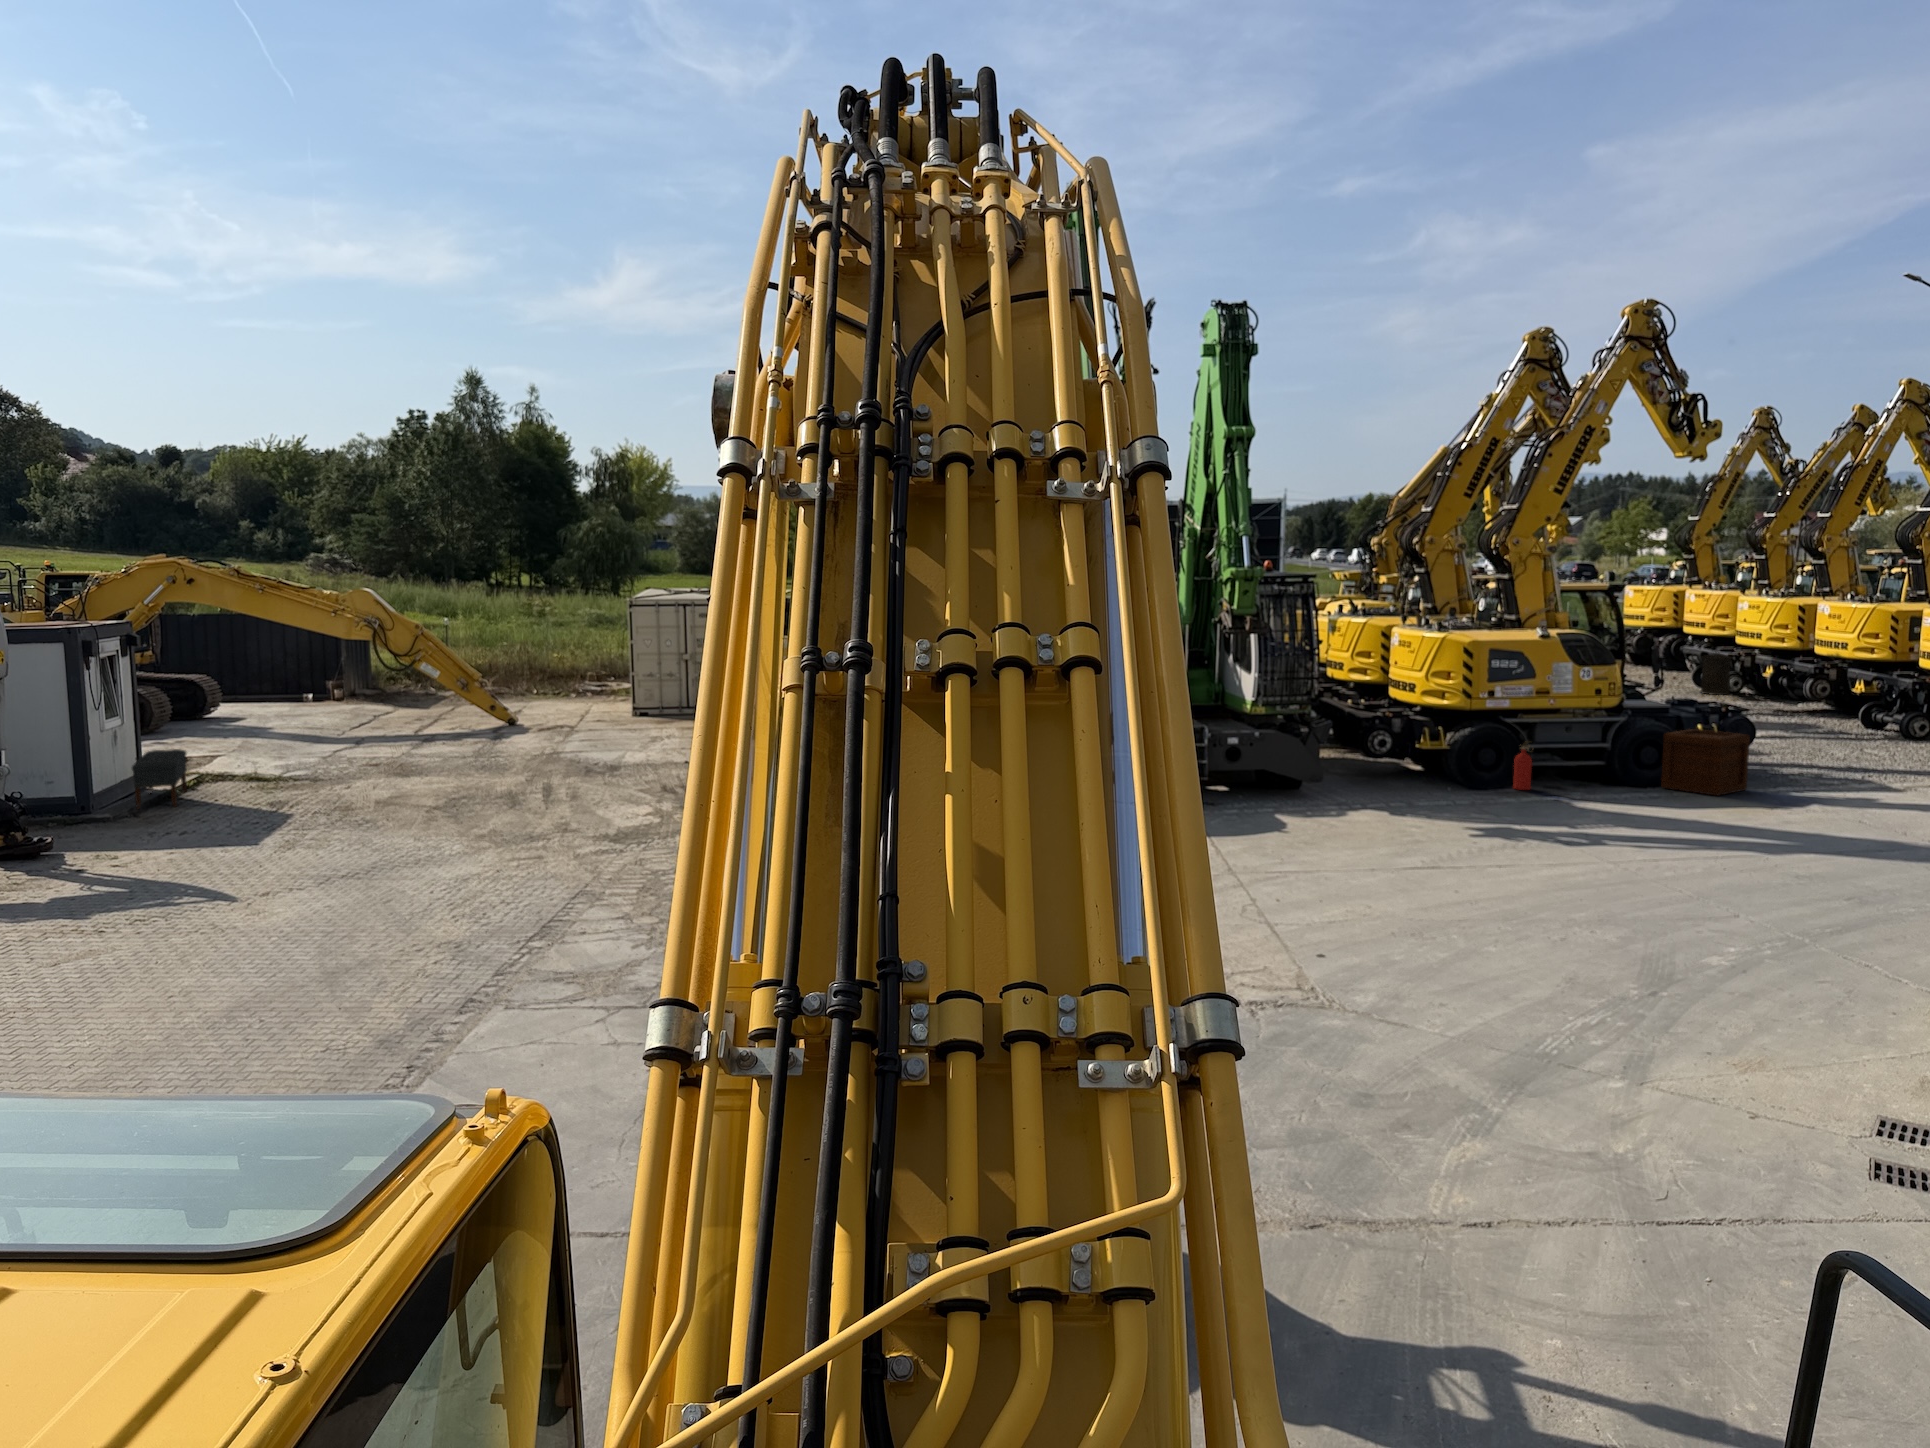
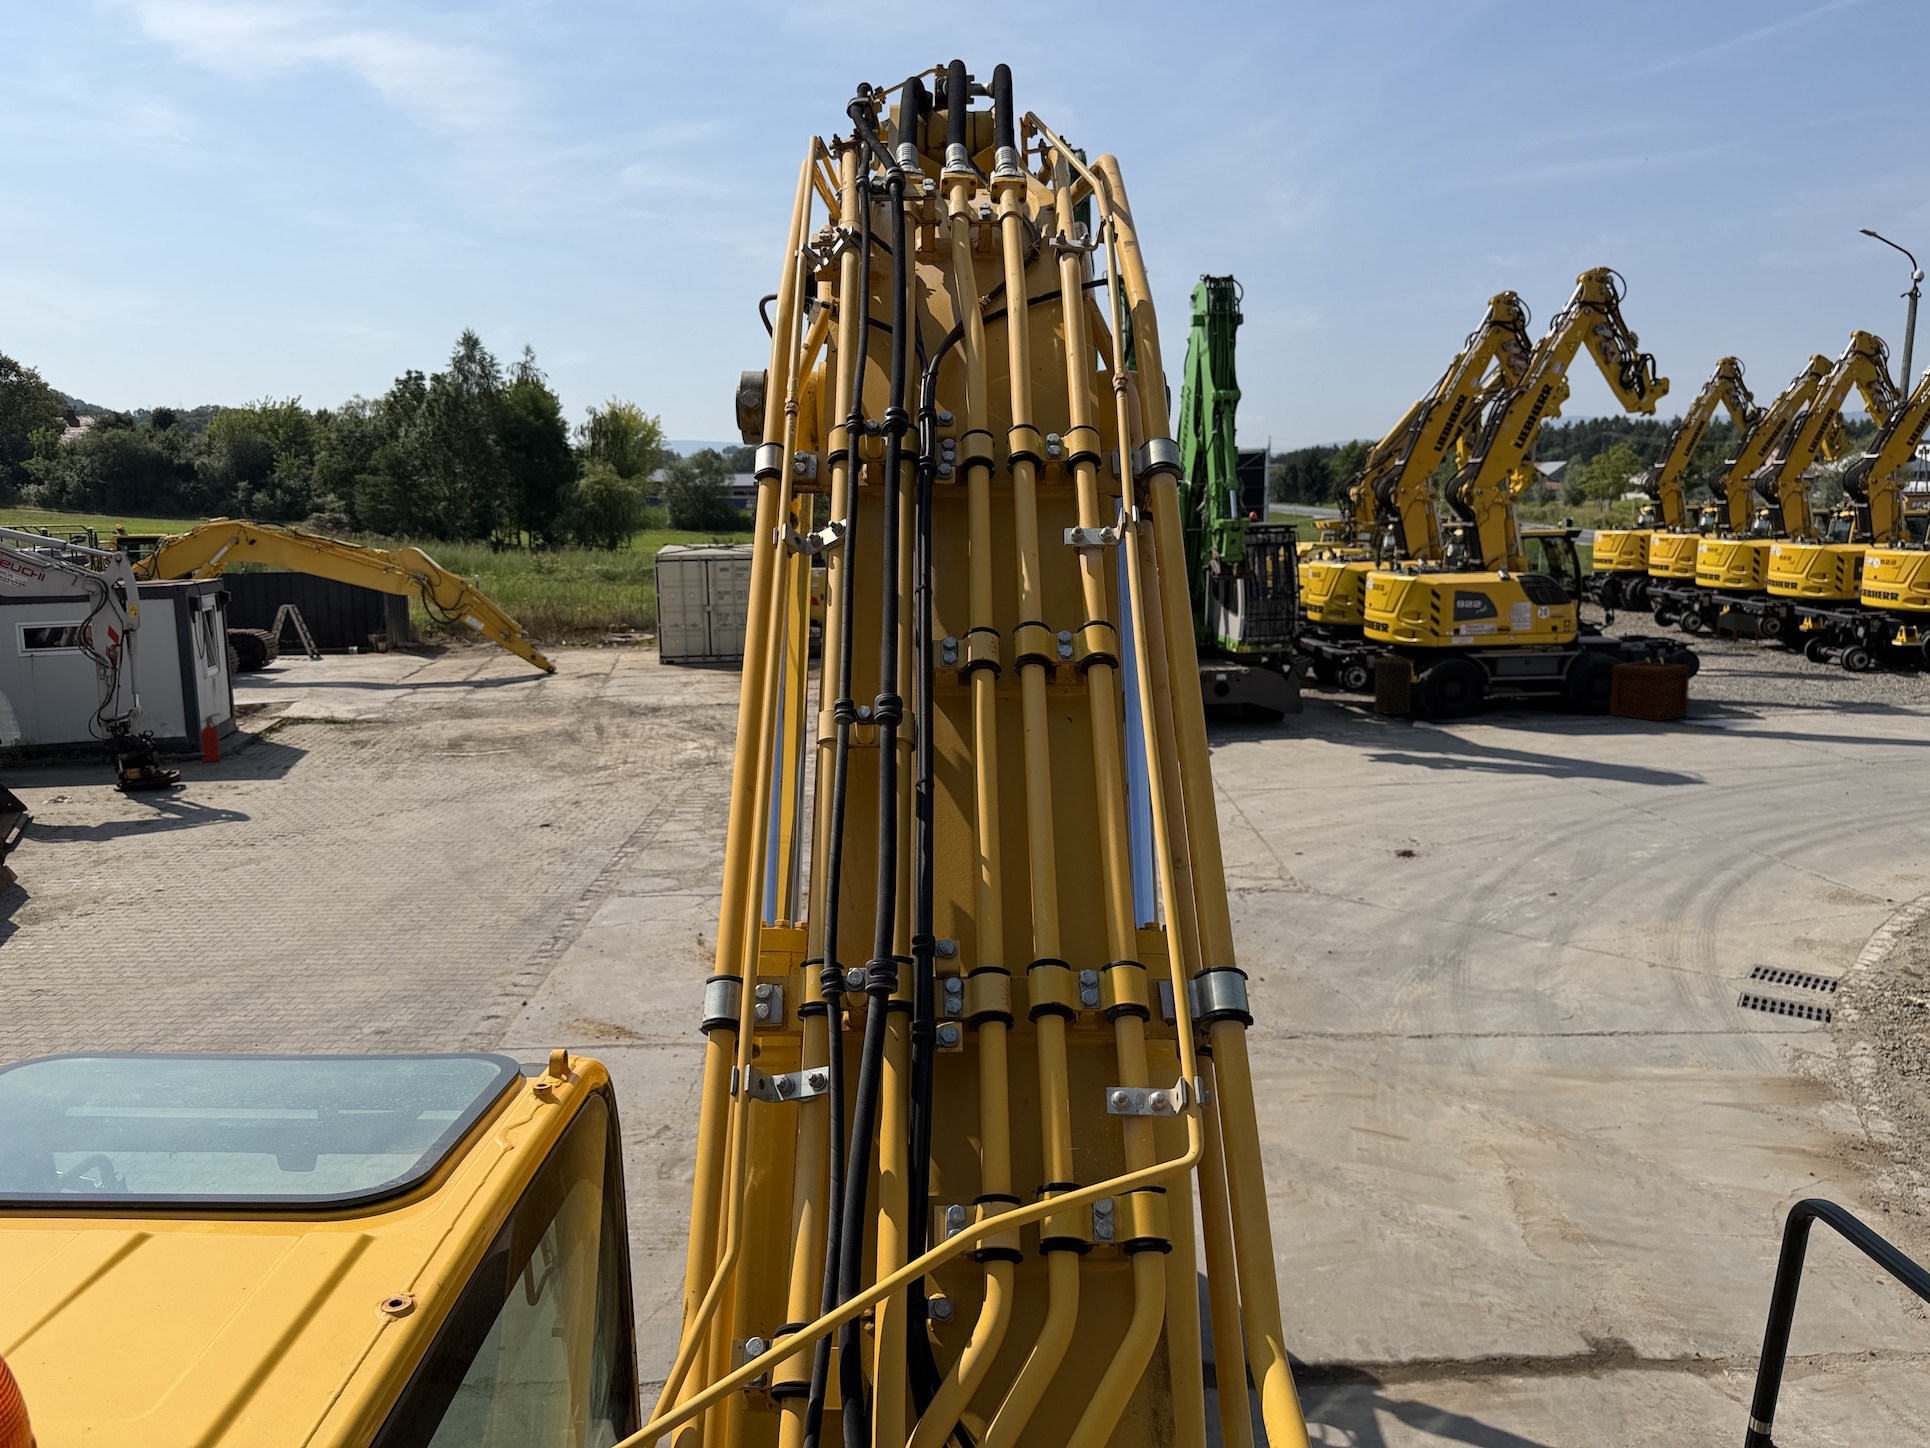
trash can: present [1701,653,1732,695] -> present [1374,652,1414,714]
fire extinguisher: present [1514,741,1532,790] -> present [201,714,220,761]
bench: present [132,749,187,809] -> present [1716,613,1760,644]

